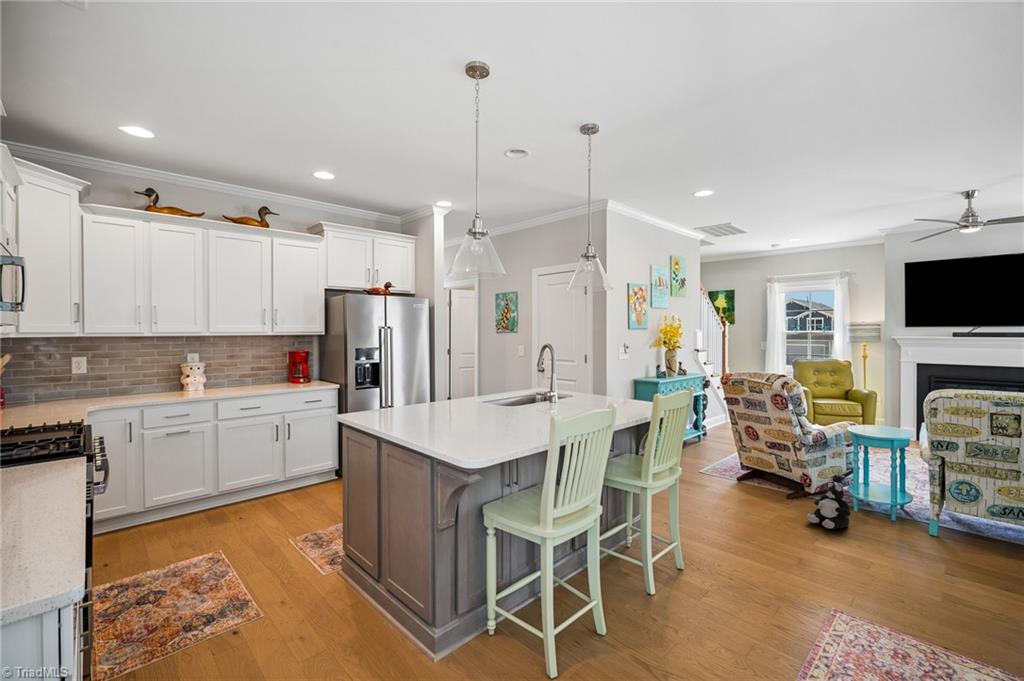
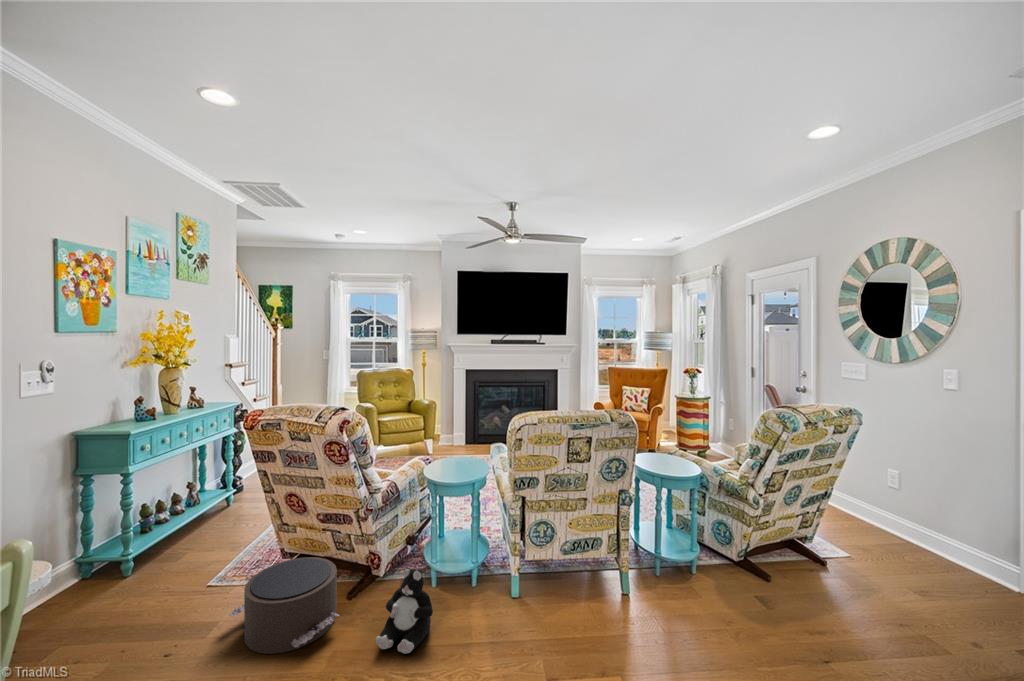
pouf: none [716,465,783,508] -> present [229,557,340,654]

